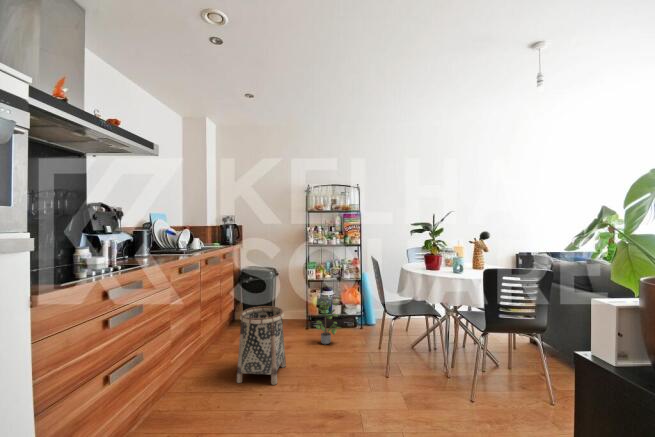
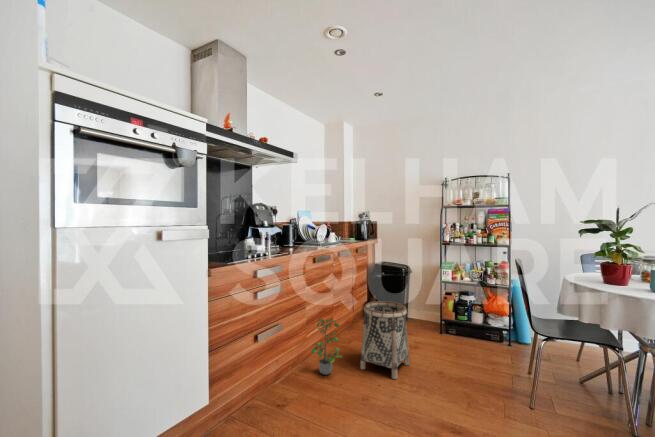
potted plant: present [316,300,340,344] -> present [311,318,342,375]

